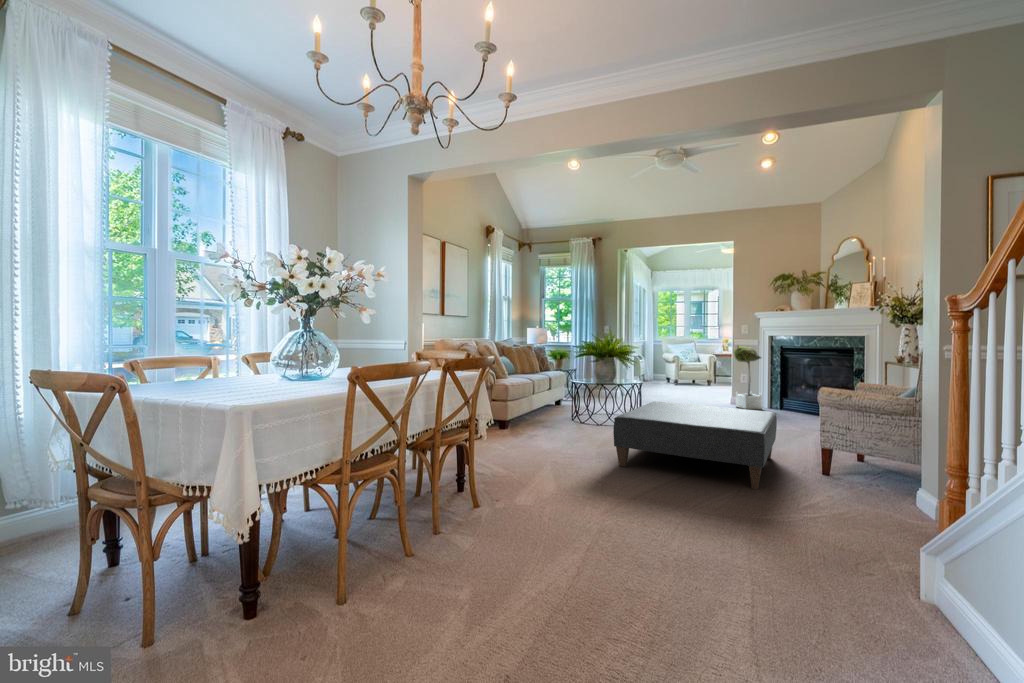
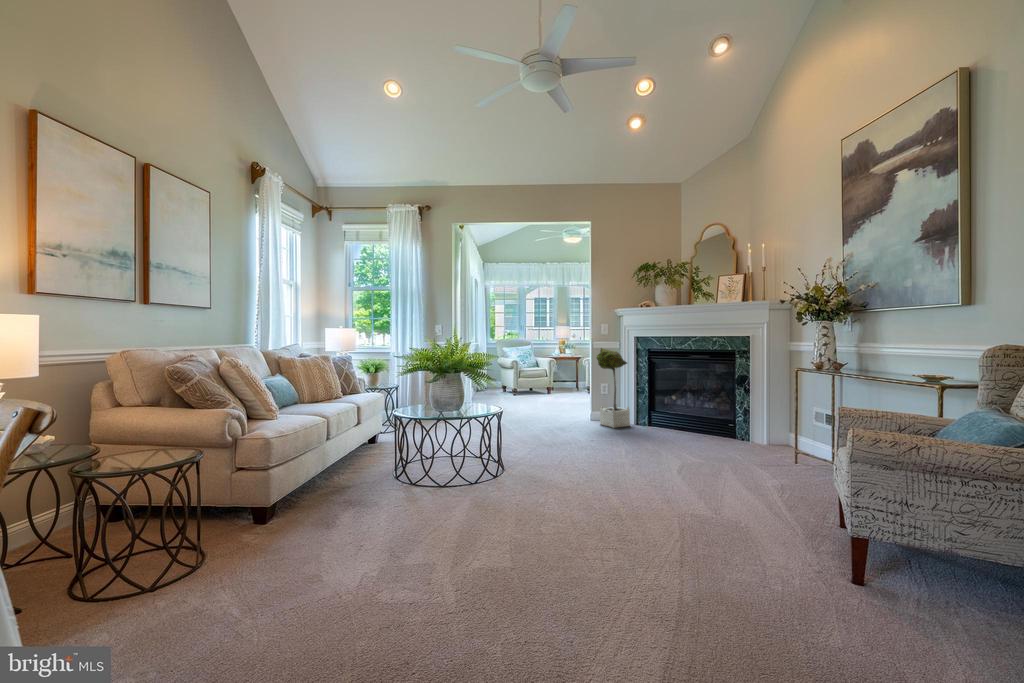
ottoman: present [613,402,777,489] -> none [499,446,782,621]

